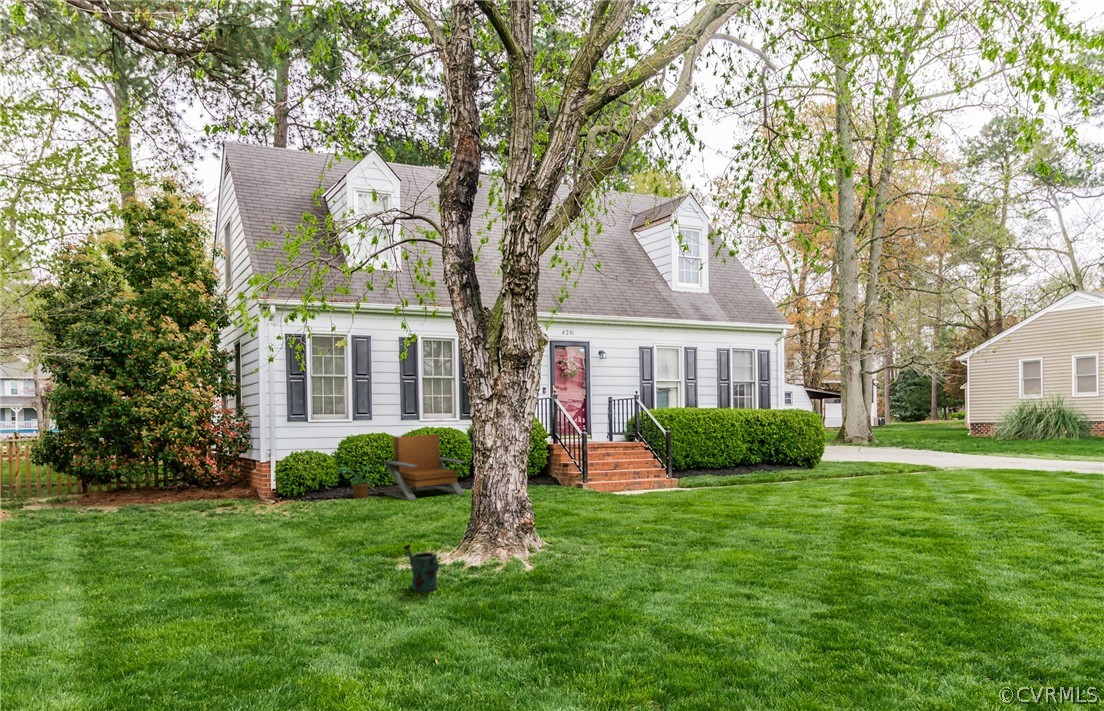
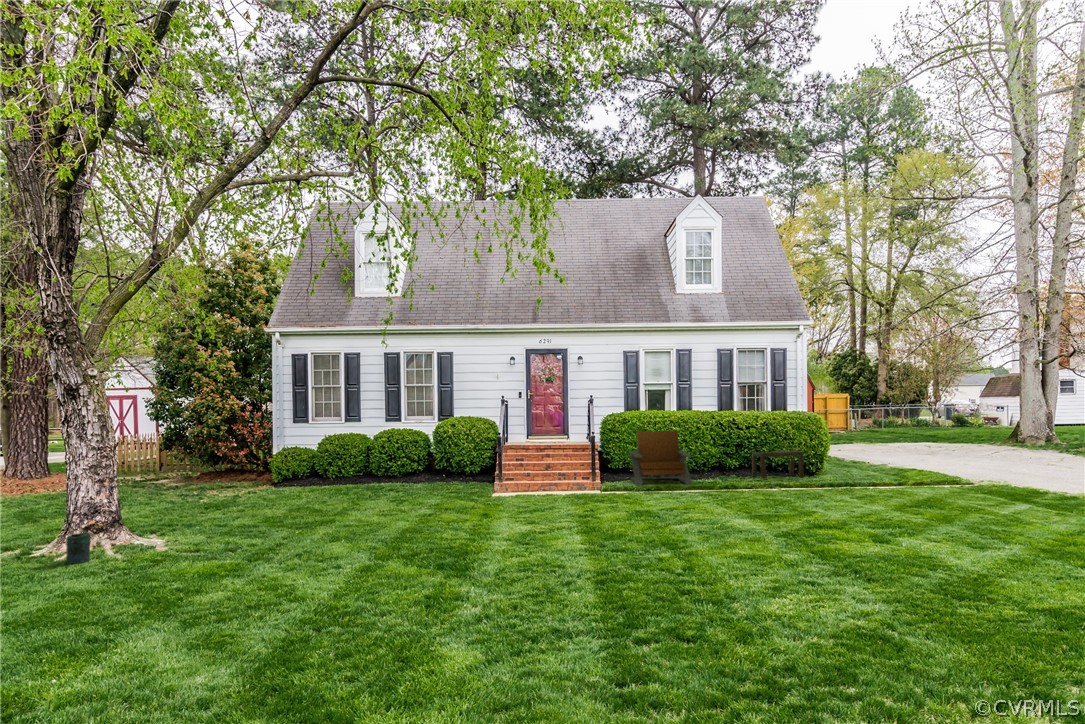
lounge chair: present [384,435,465,500] -> present [630,431,692,486]
bench: none [777,444,818,471] -> present [752,450,804,479]
potted plant: present [336,467,371,498] -> none [290,460,326,485]

